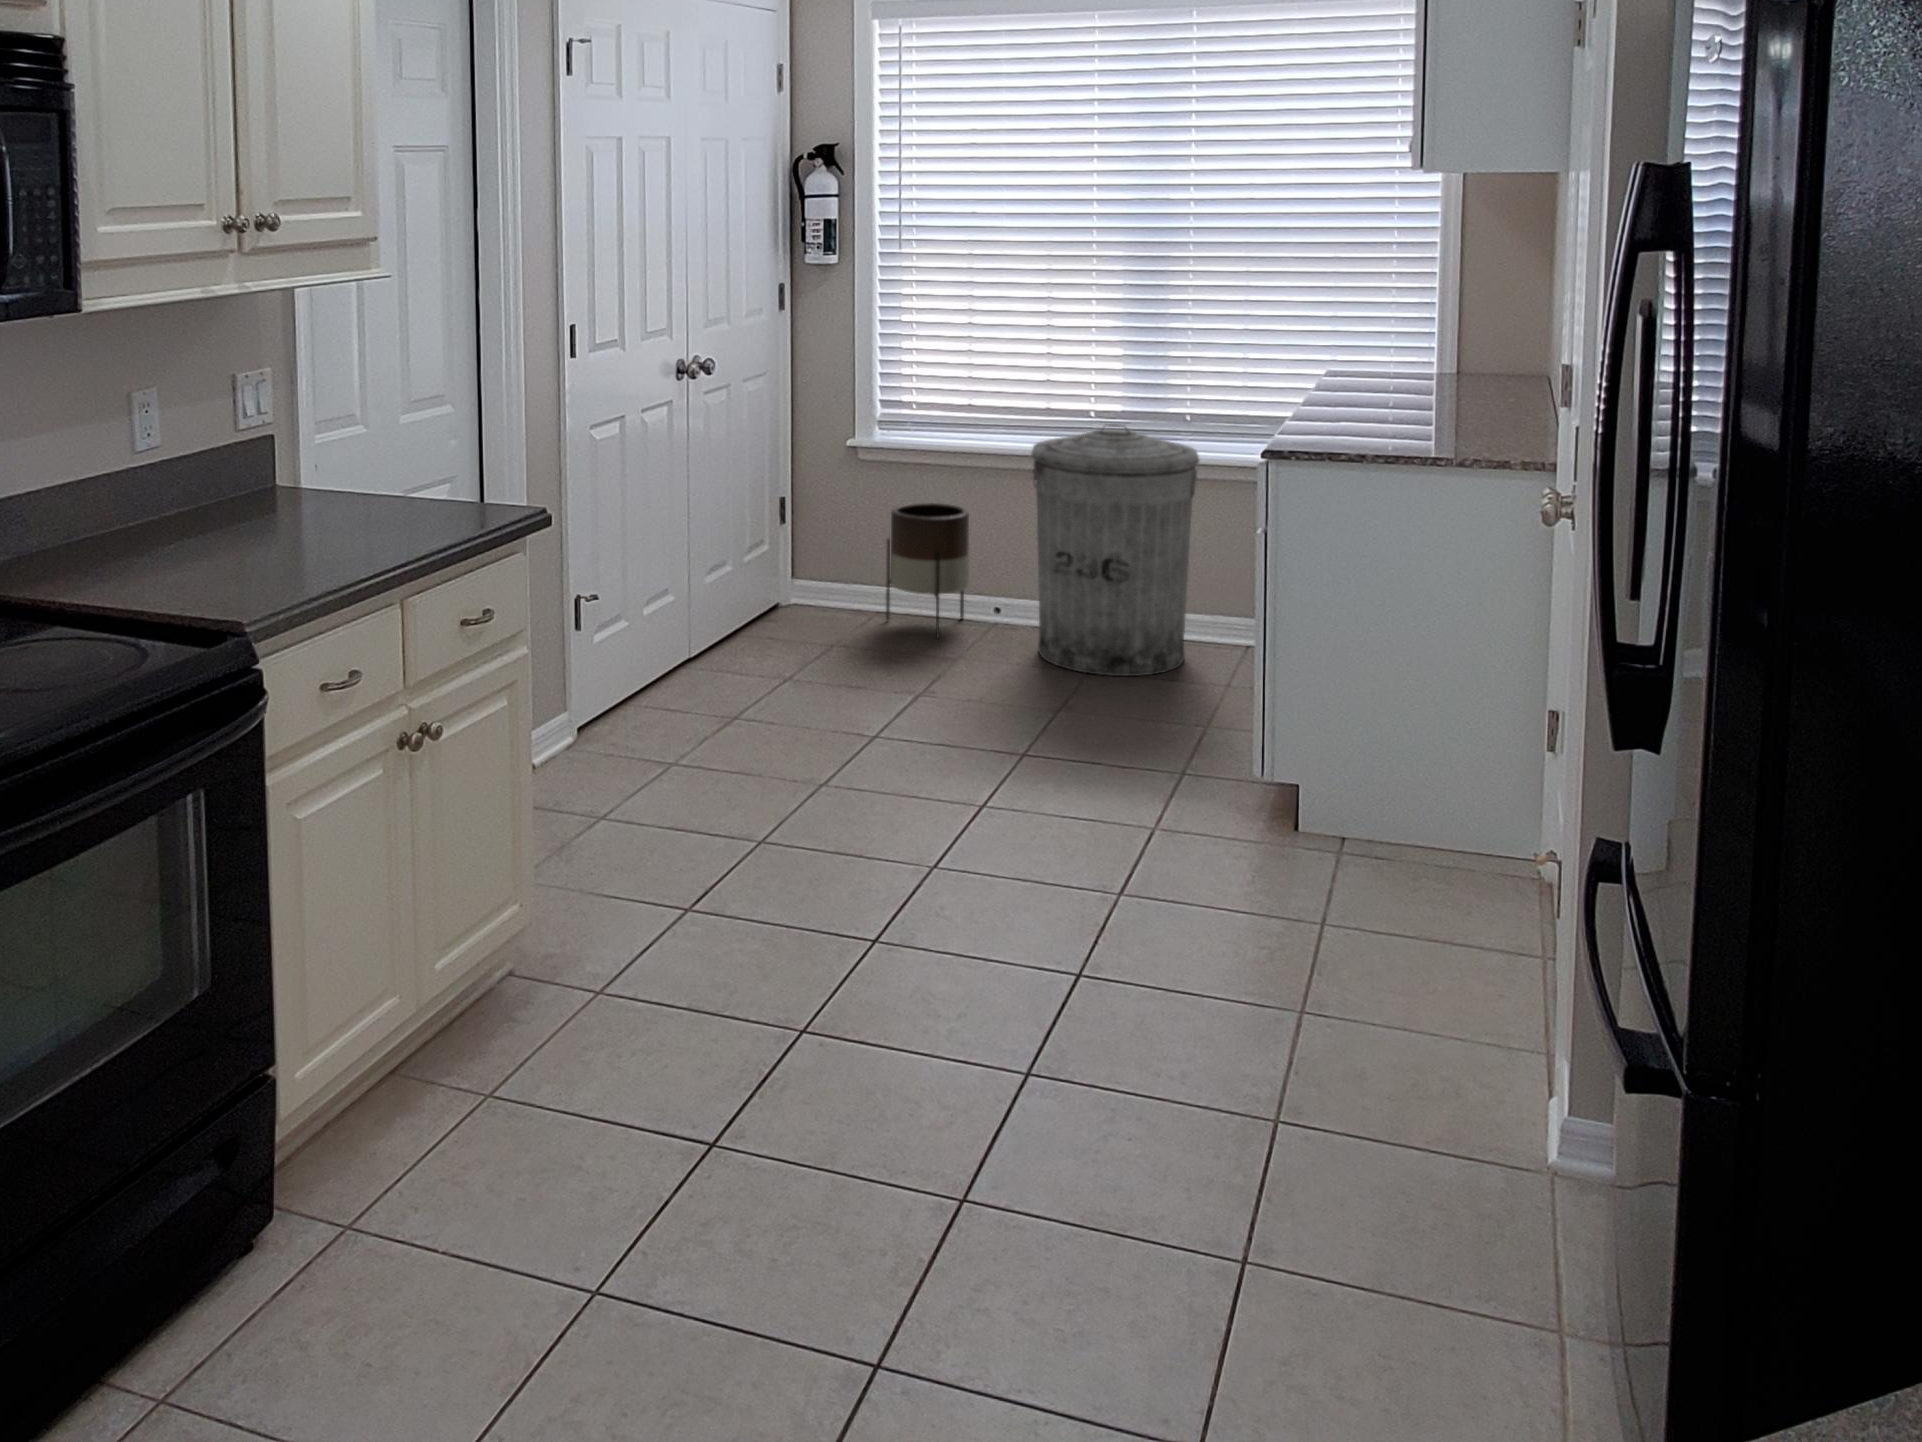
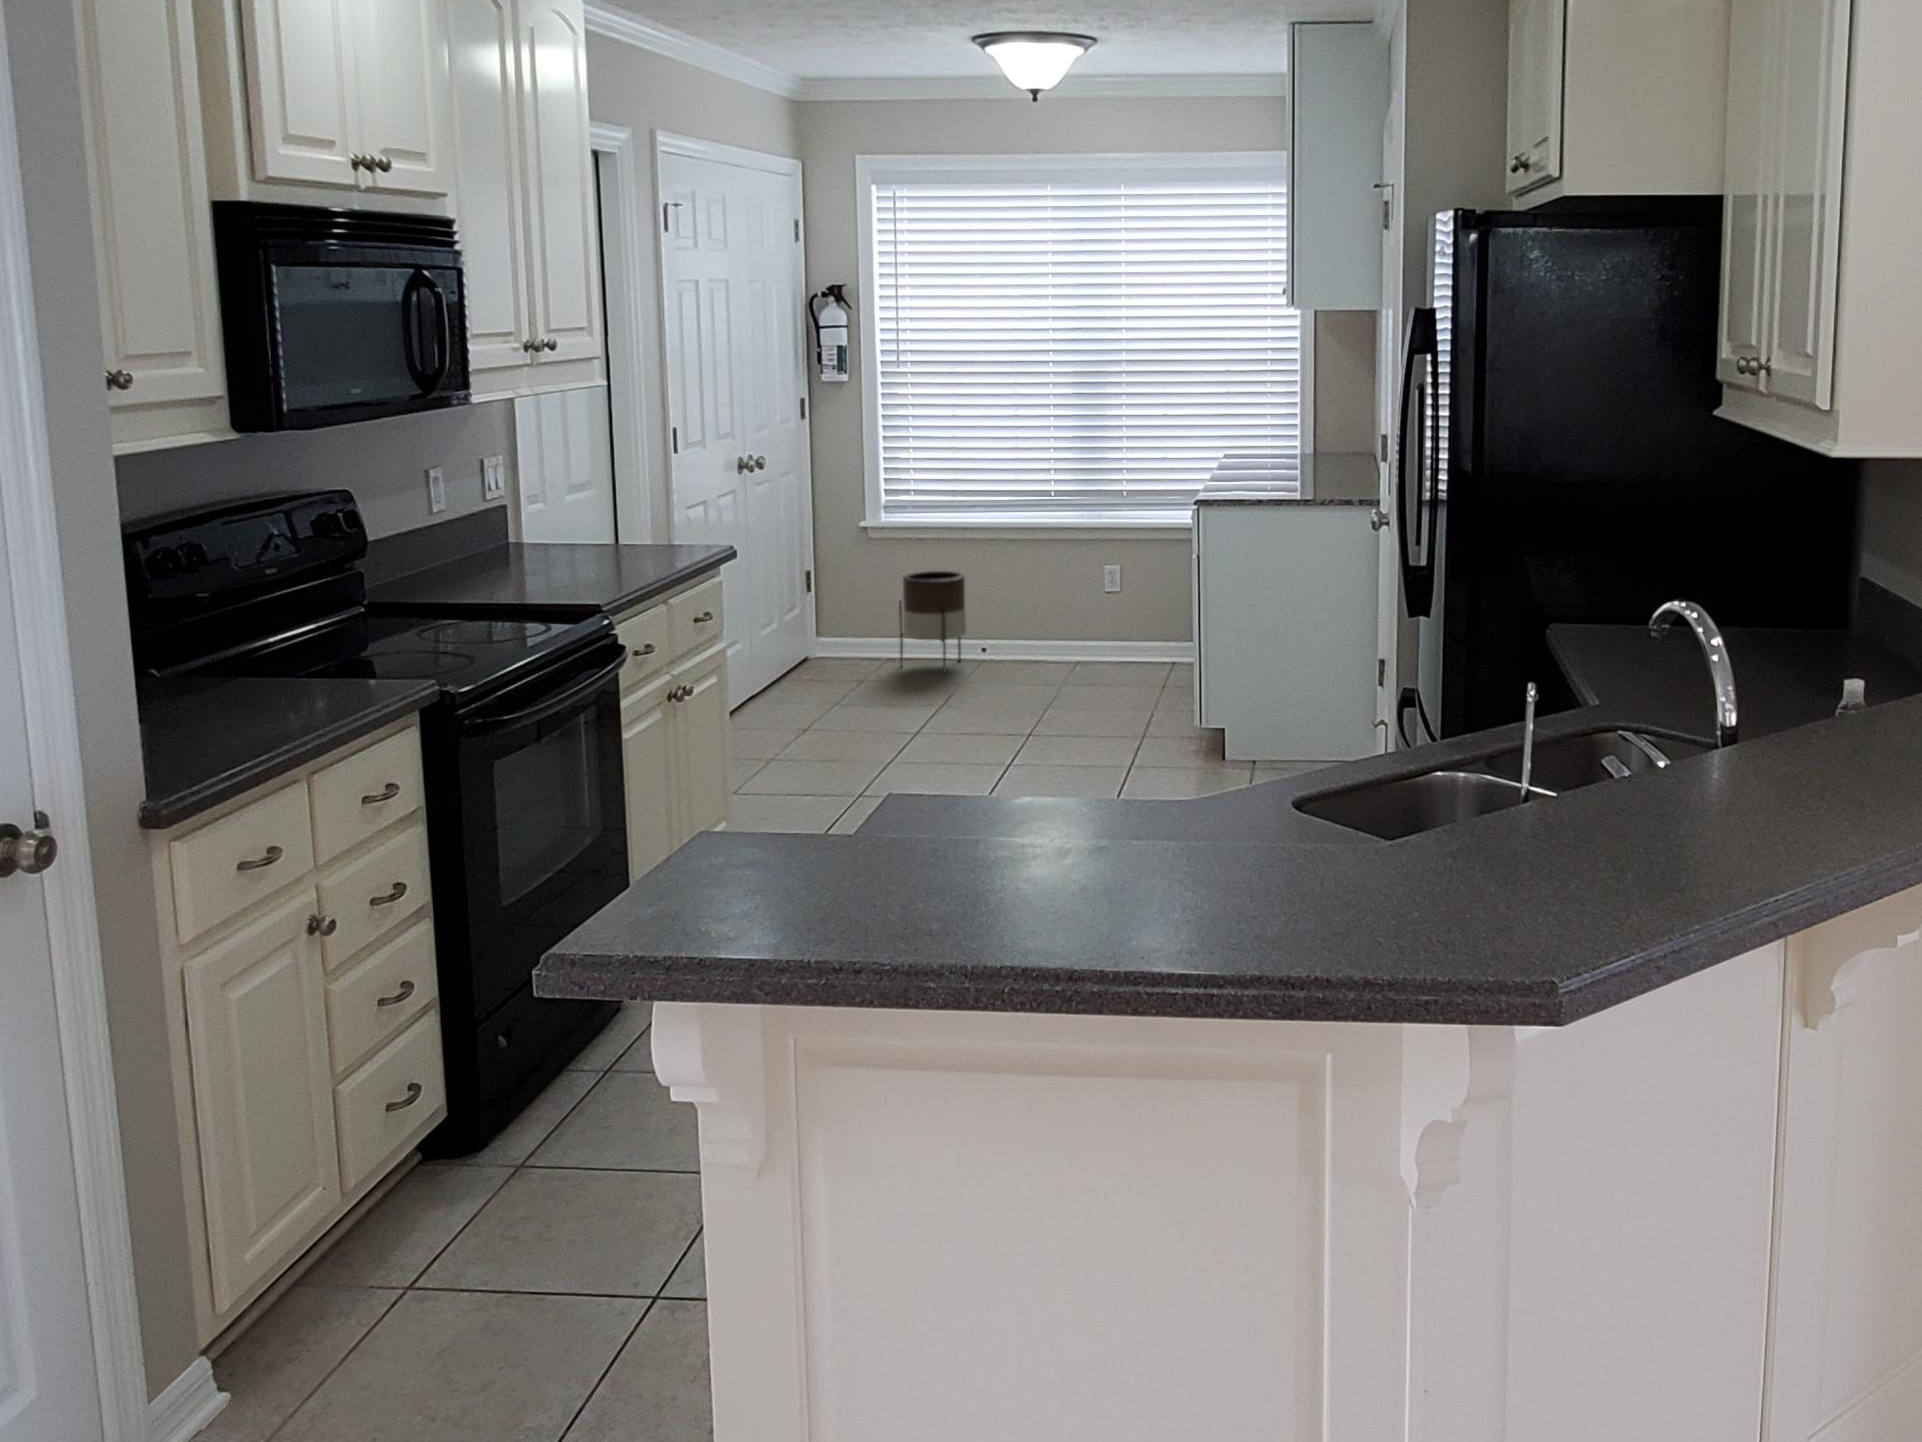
trash can: present [1031,424,1199,676] -> none [1014,499,1140,686]

